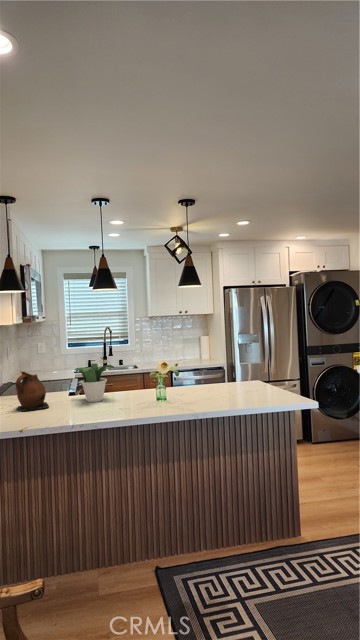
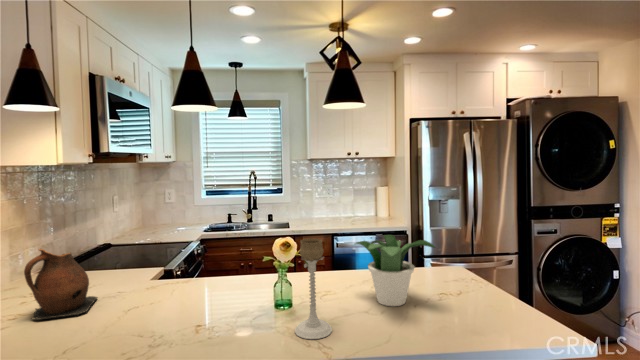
candle holder: none [172,357,191,407] -> present [295,238,332,339]
potted plant: present [75,363,114,402] -> present [355,235,435,306]

